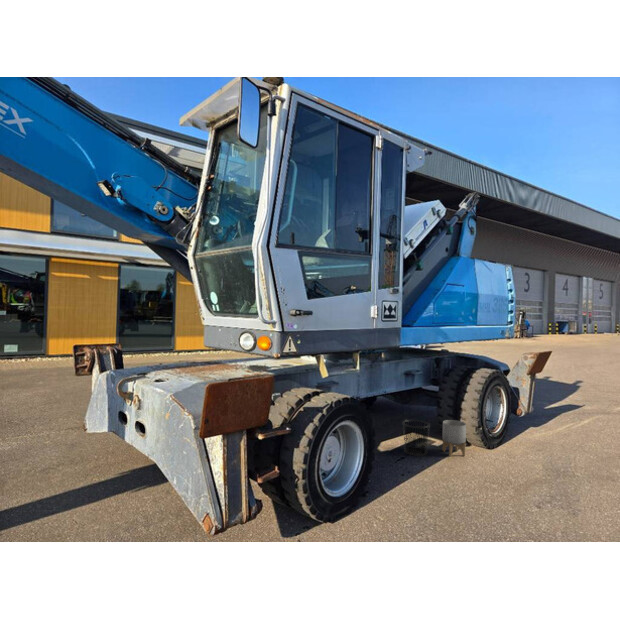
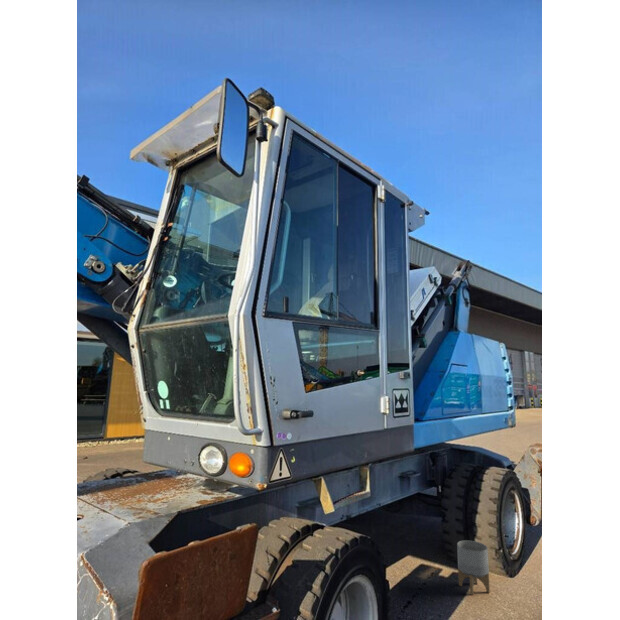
waste bin: present [403,420,429,456] -> none [407,542,443,597]

